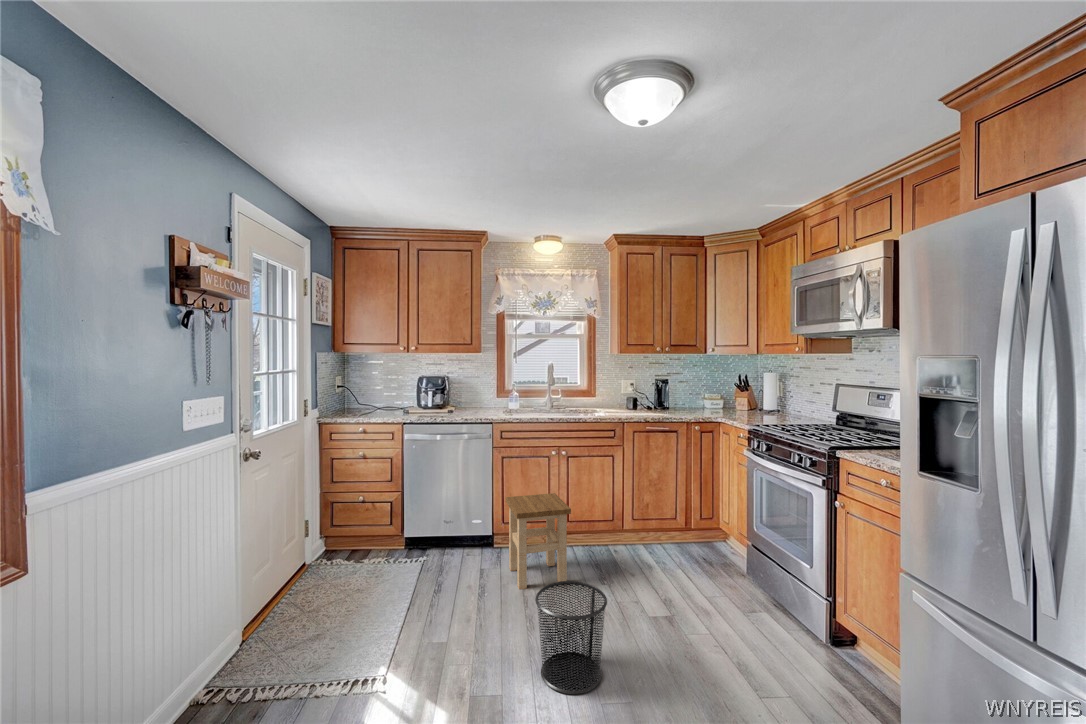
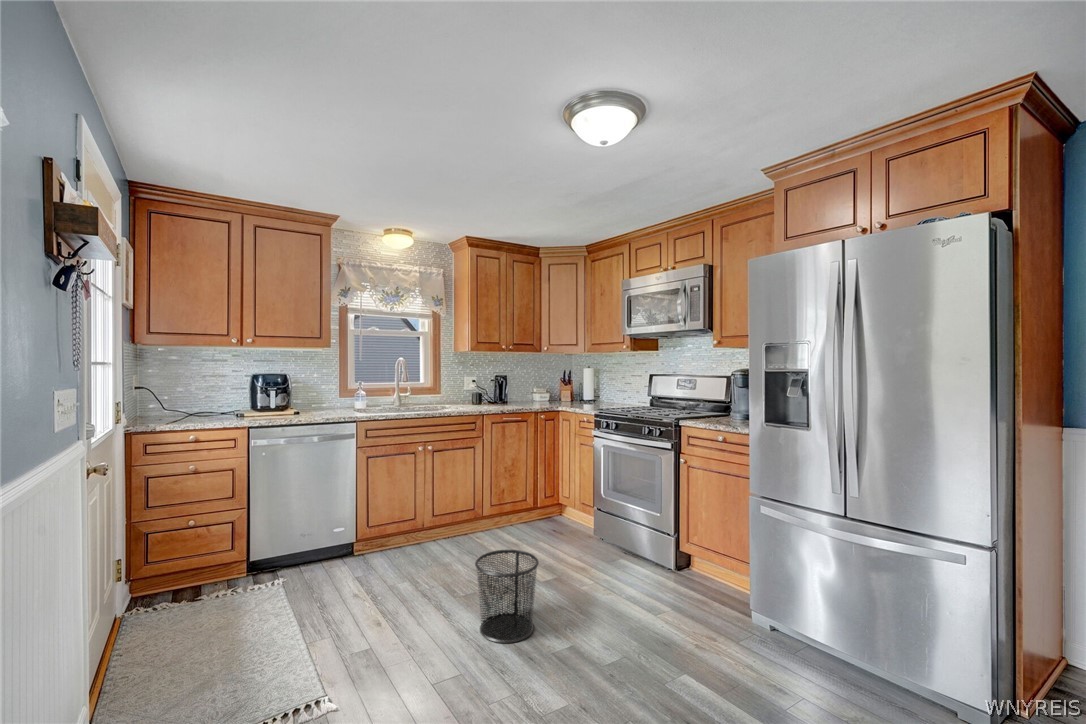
stool: present [506,493,571,590] -> none [384,487,459,583]

